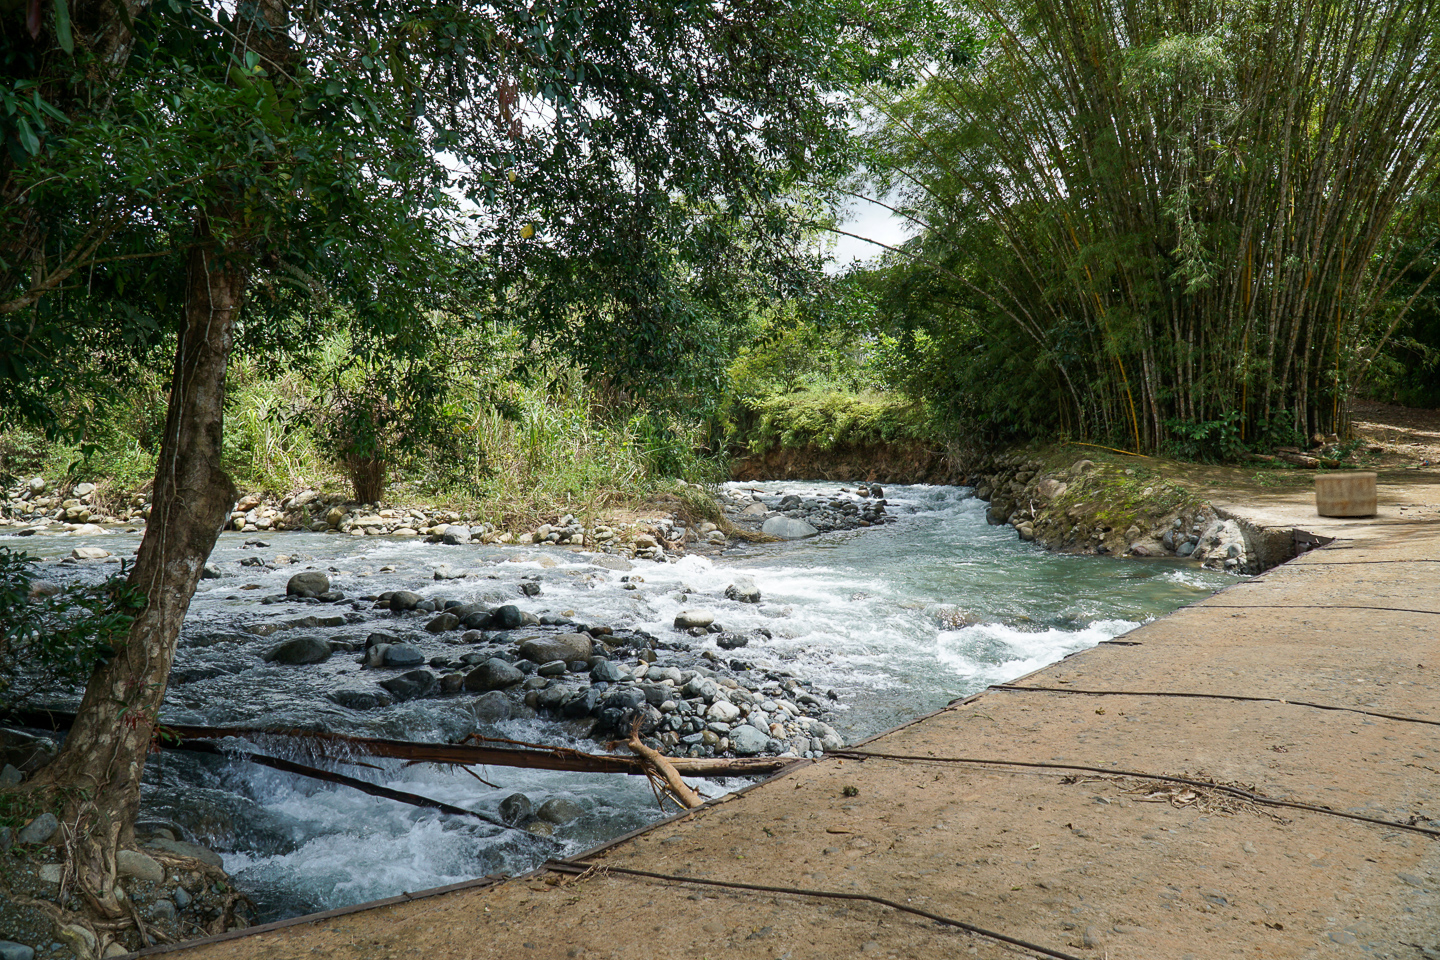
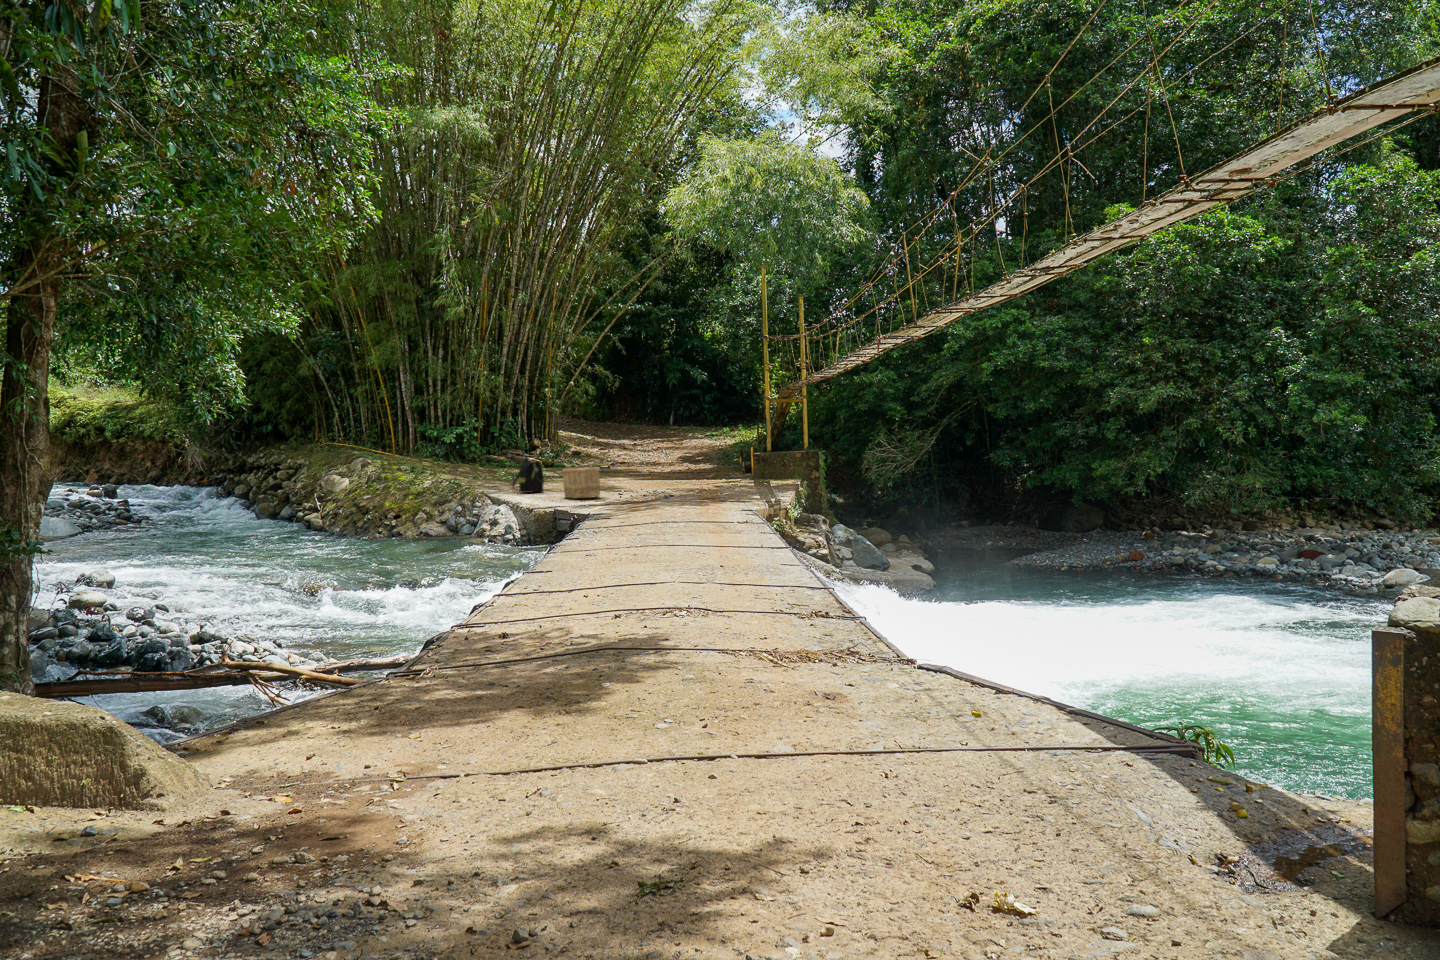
backpack: none [1248,456,1296,505] -> present [512,456,544,493]

